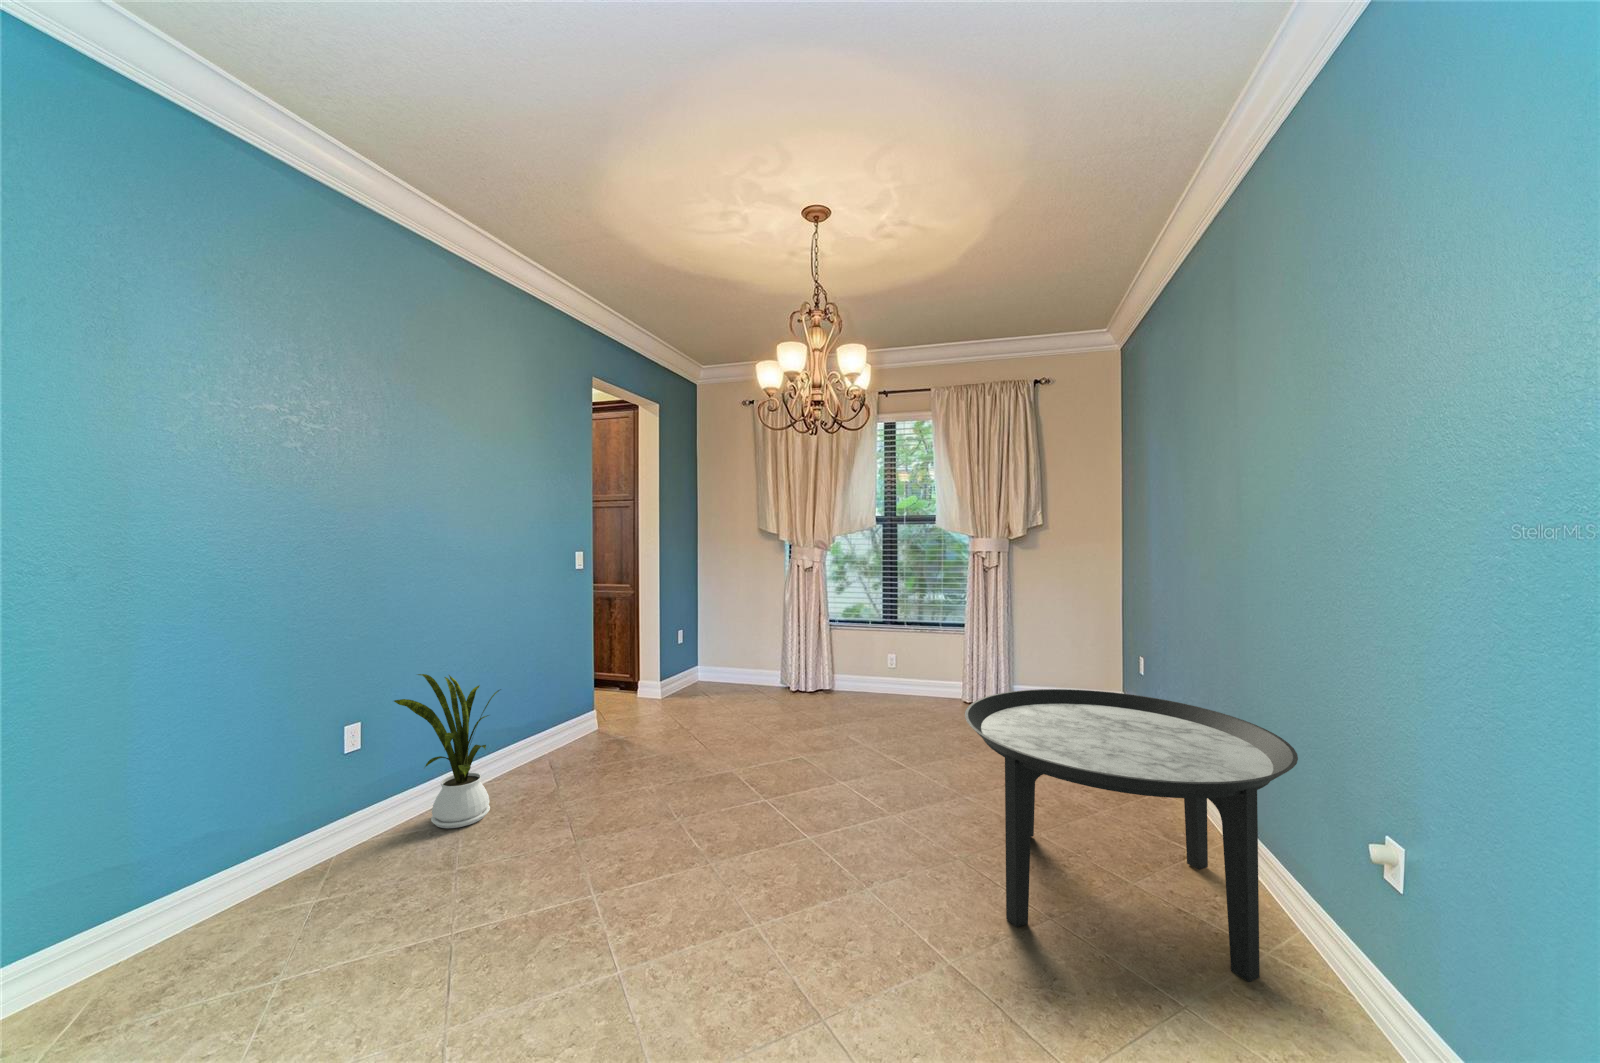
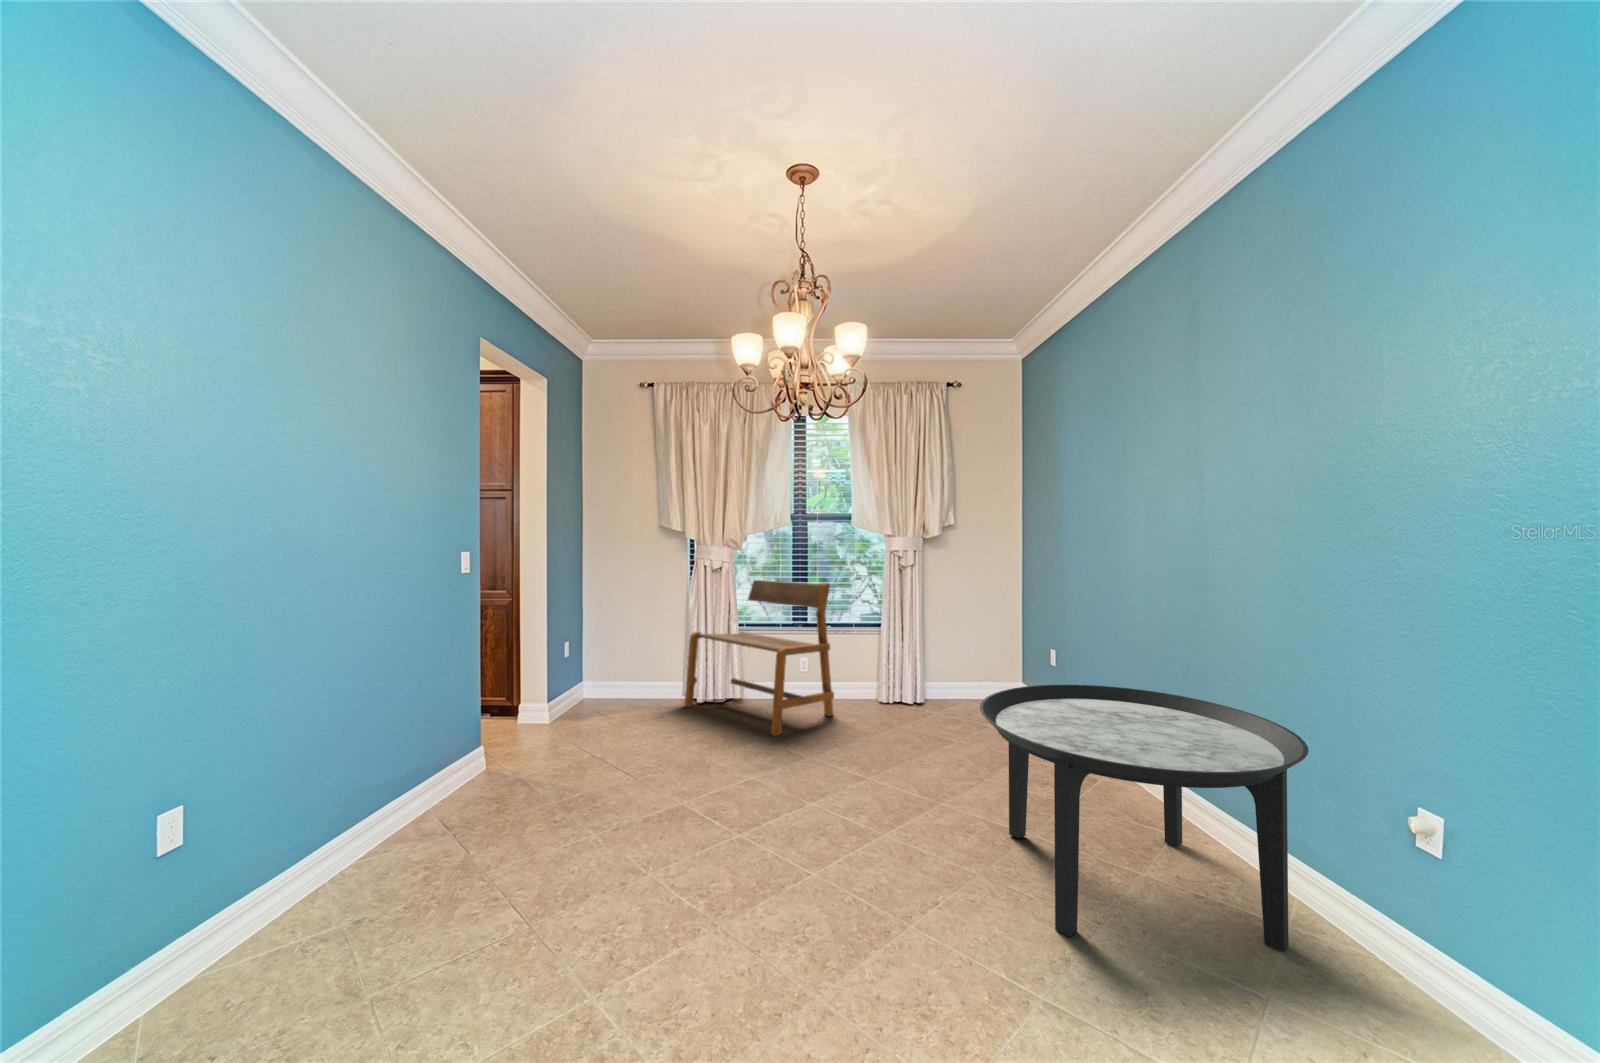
bench: none [779,577,911,725] -> present [685,580,834,736]
house plant: present [394,674,501,828] -> none [233,721,402,938]

